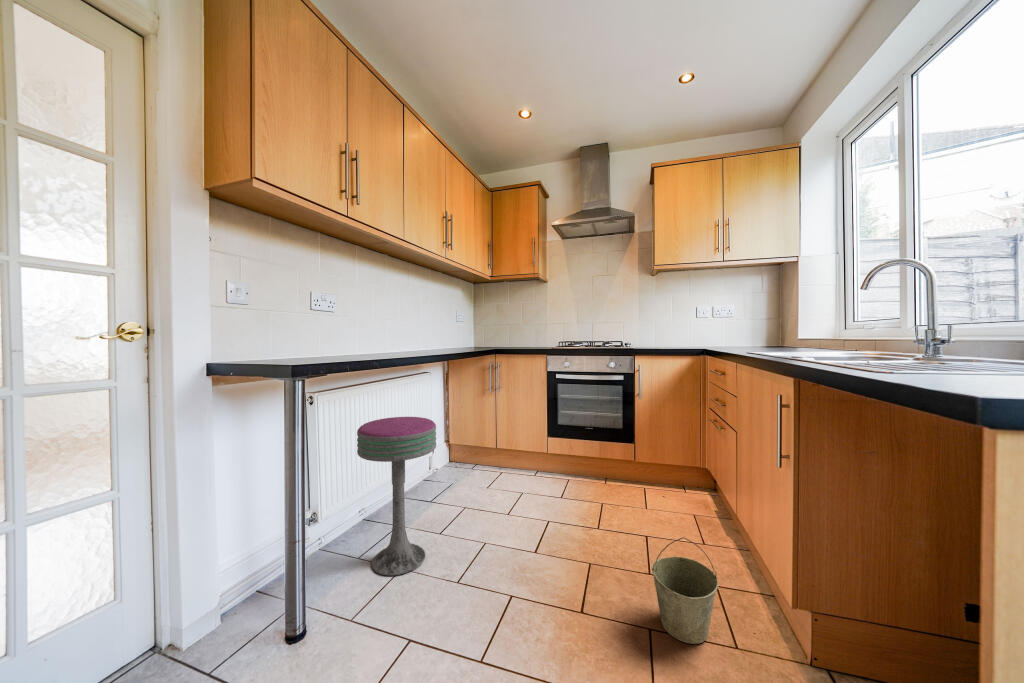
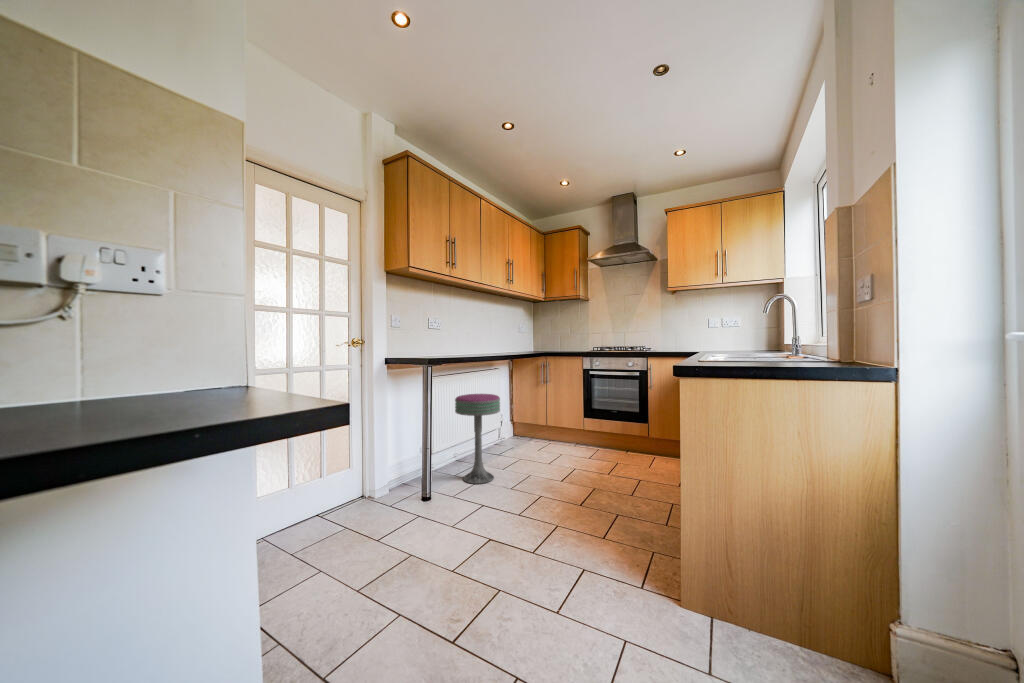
bucket: present [652,537,718,644] -> none [621,461,659,520]

